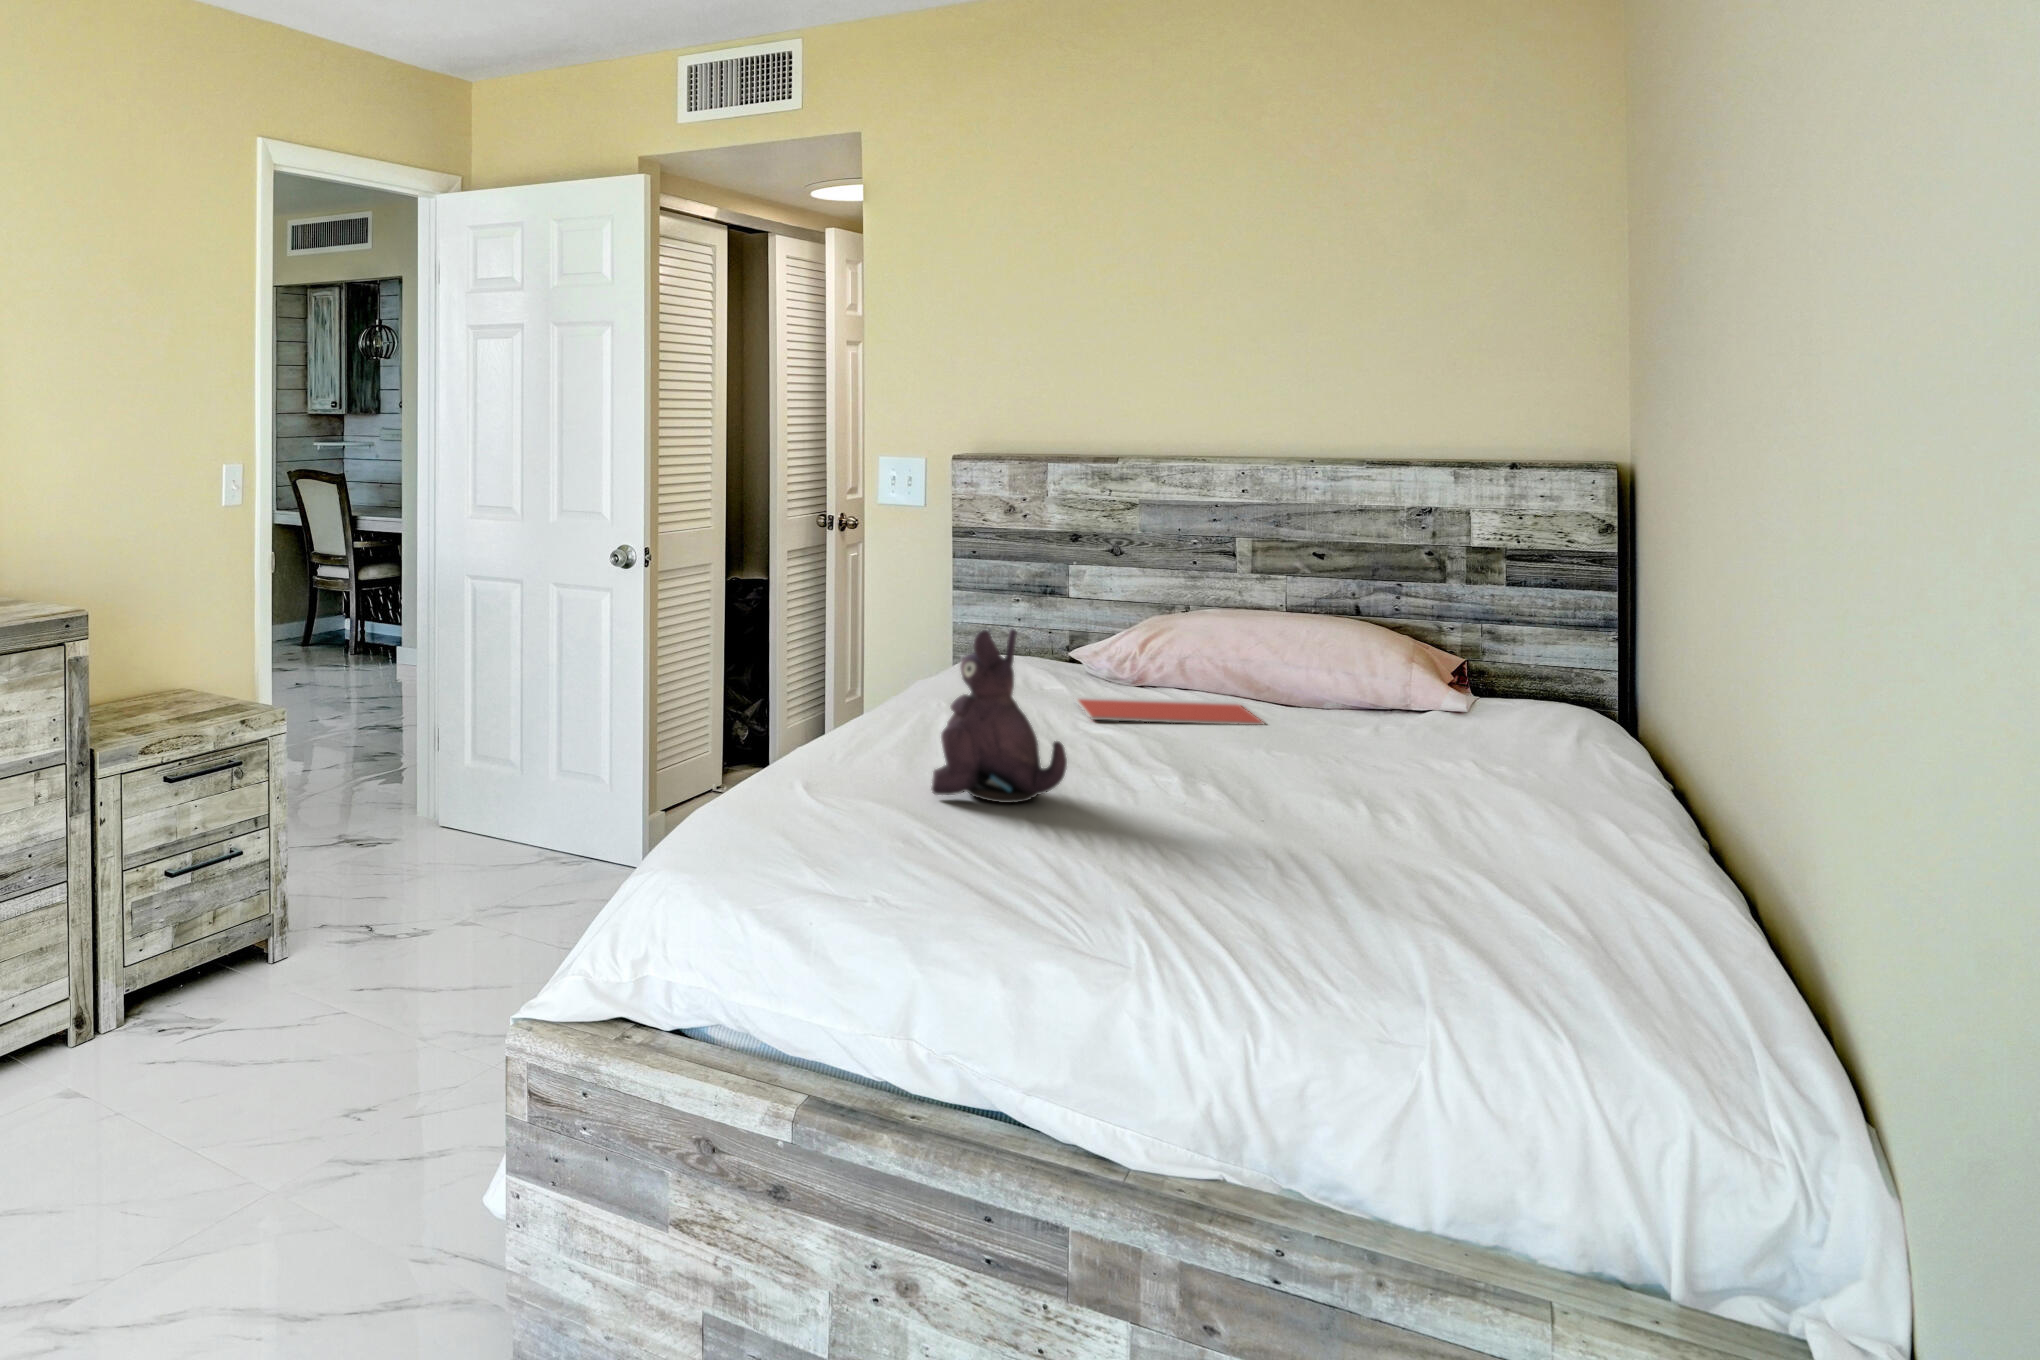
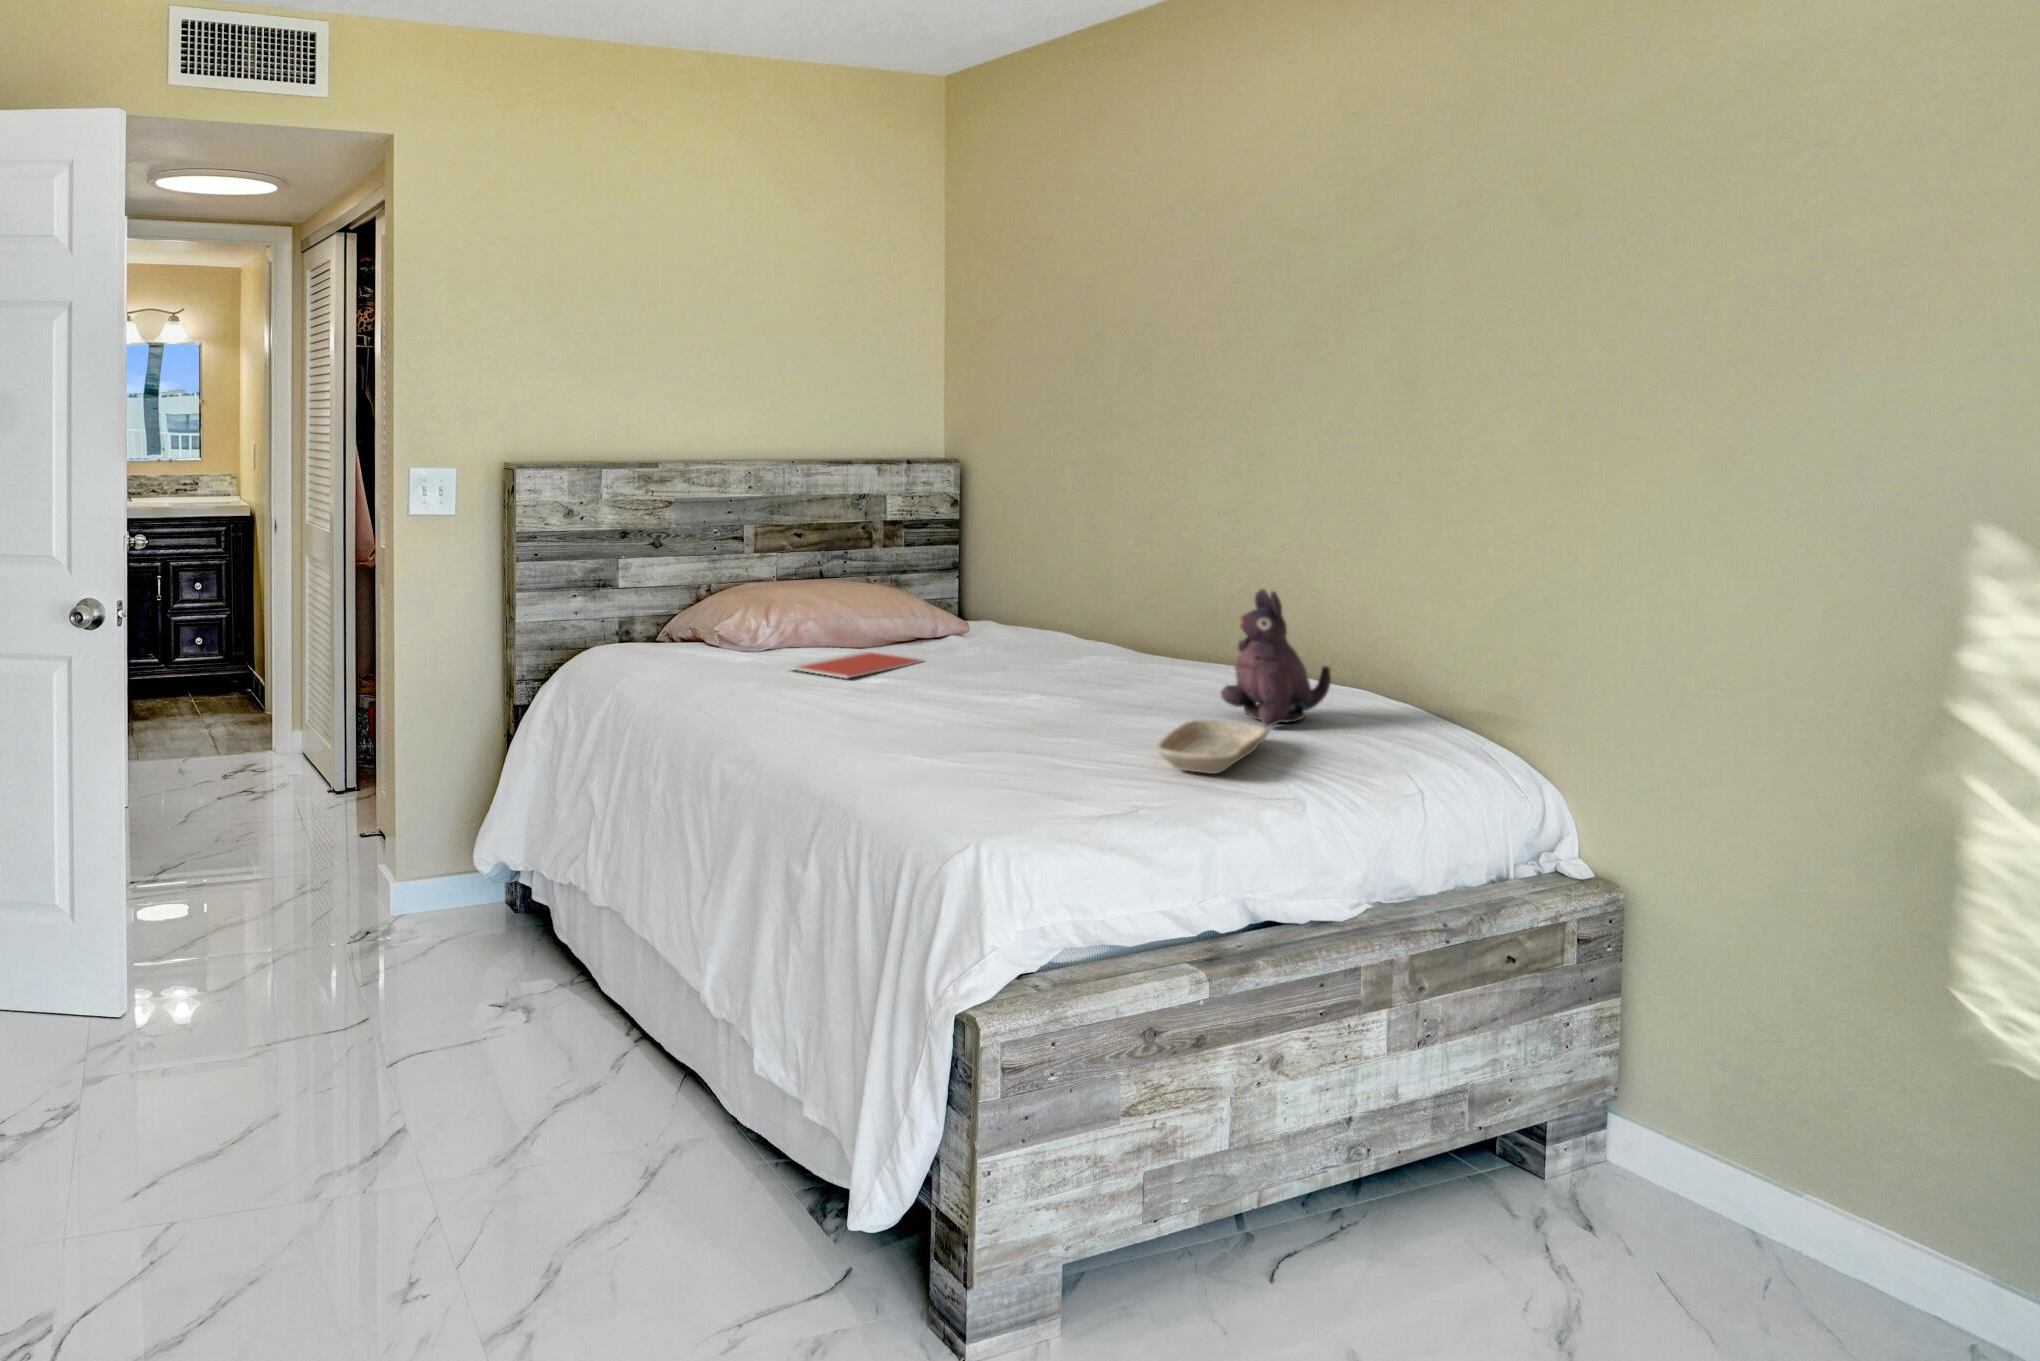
plush toy: present [931,629,1067,803] -> present [1221,589,1331,726]
tray: none [959,832,1239,896] -> present [1155,720,1269,773]

